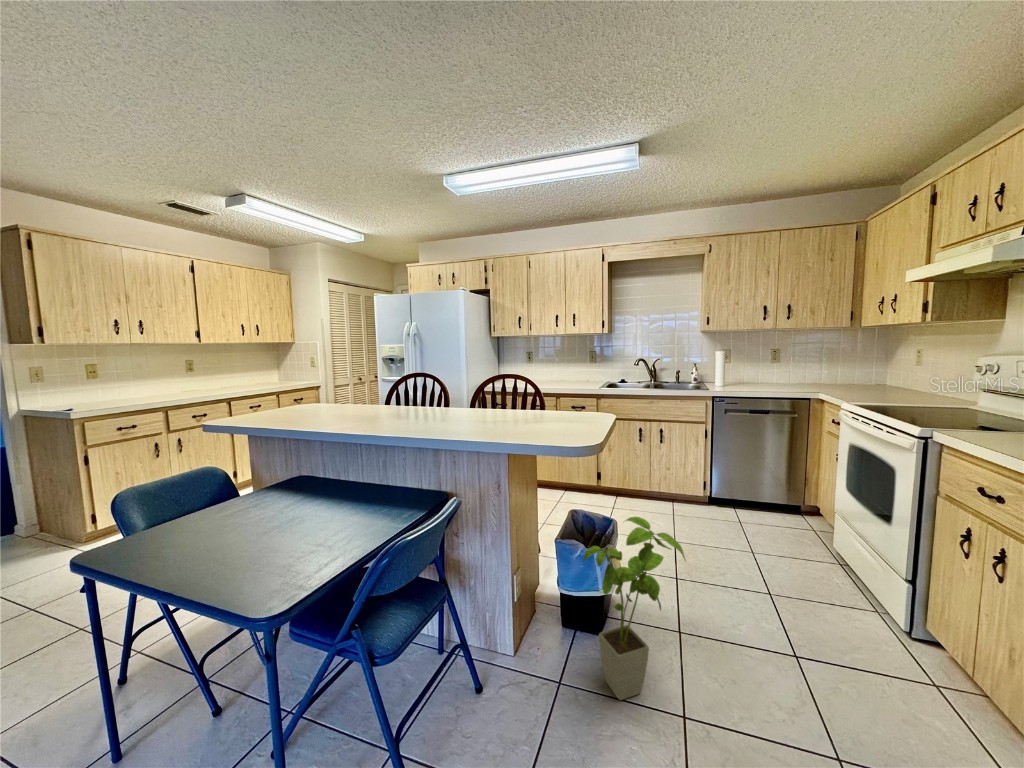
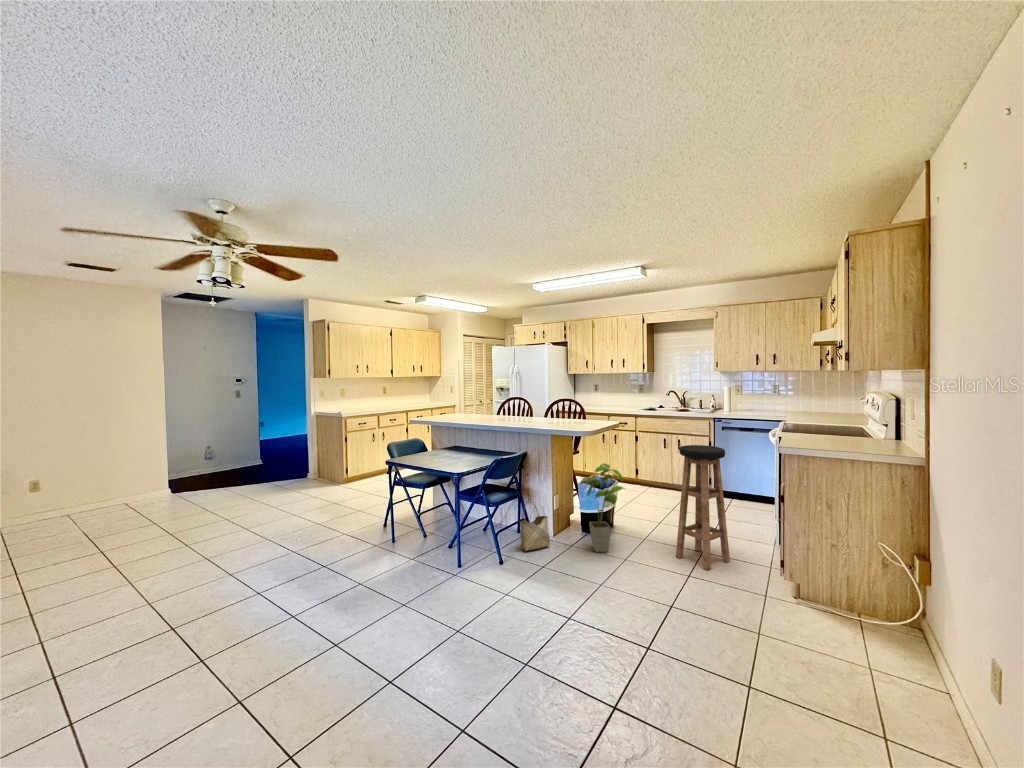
bar stool: none [767,465,881,726] -> present [676,445,730,570]
woven basket: none [458,607,521,732] -> present [520,502,550,551]

